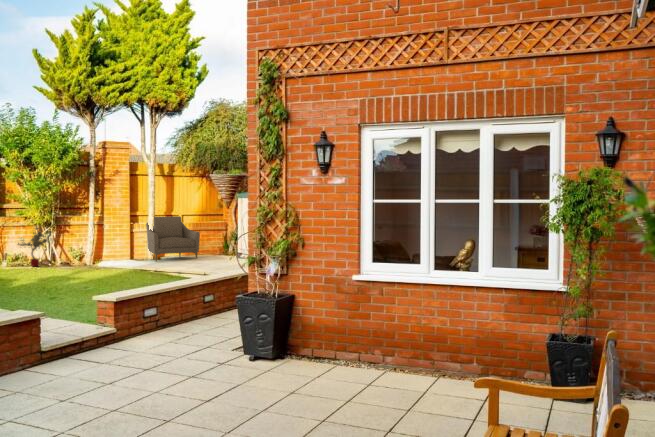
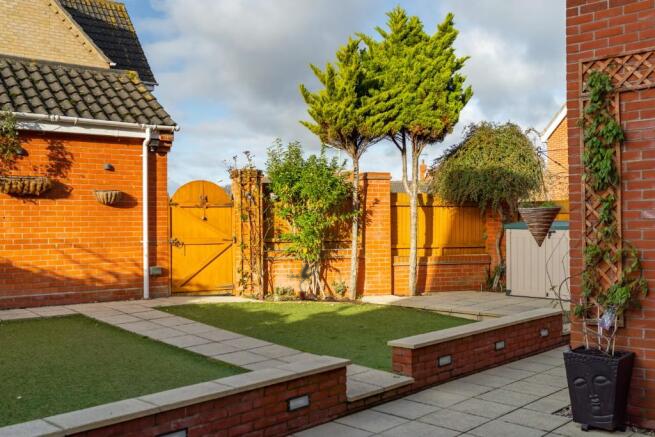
chair: present [146,216,200,261] -> none [408,249,465,297]

